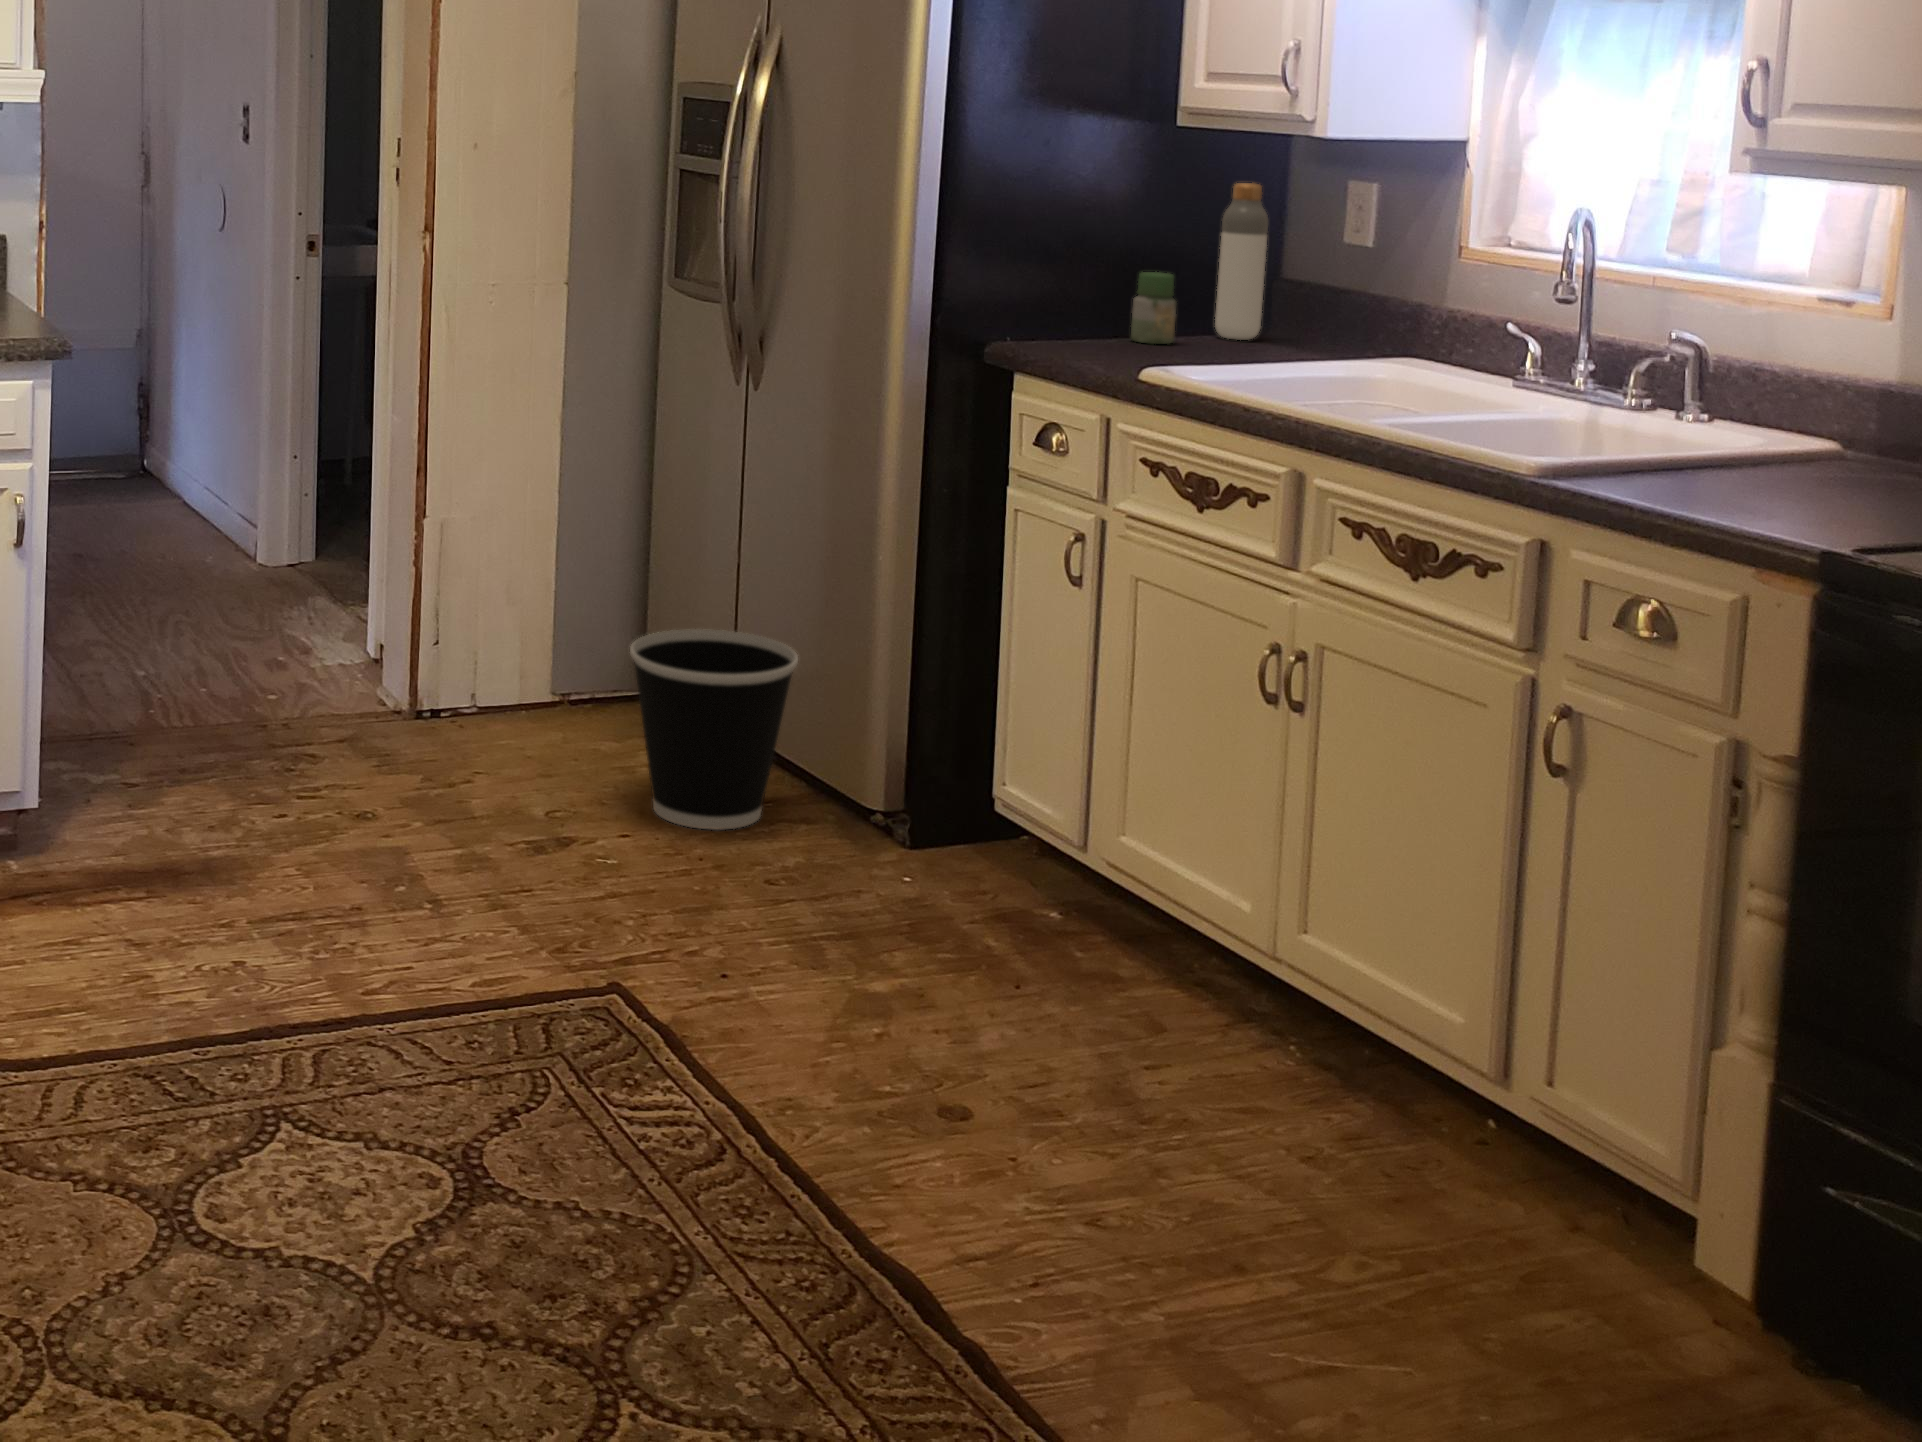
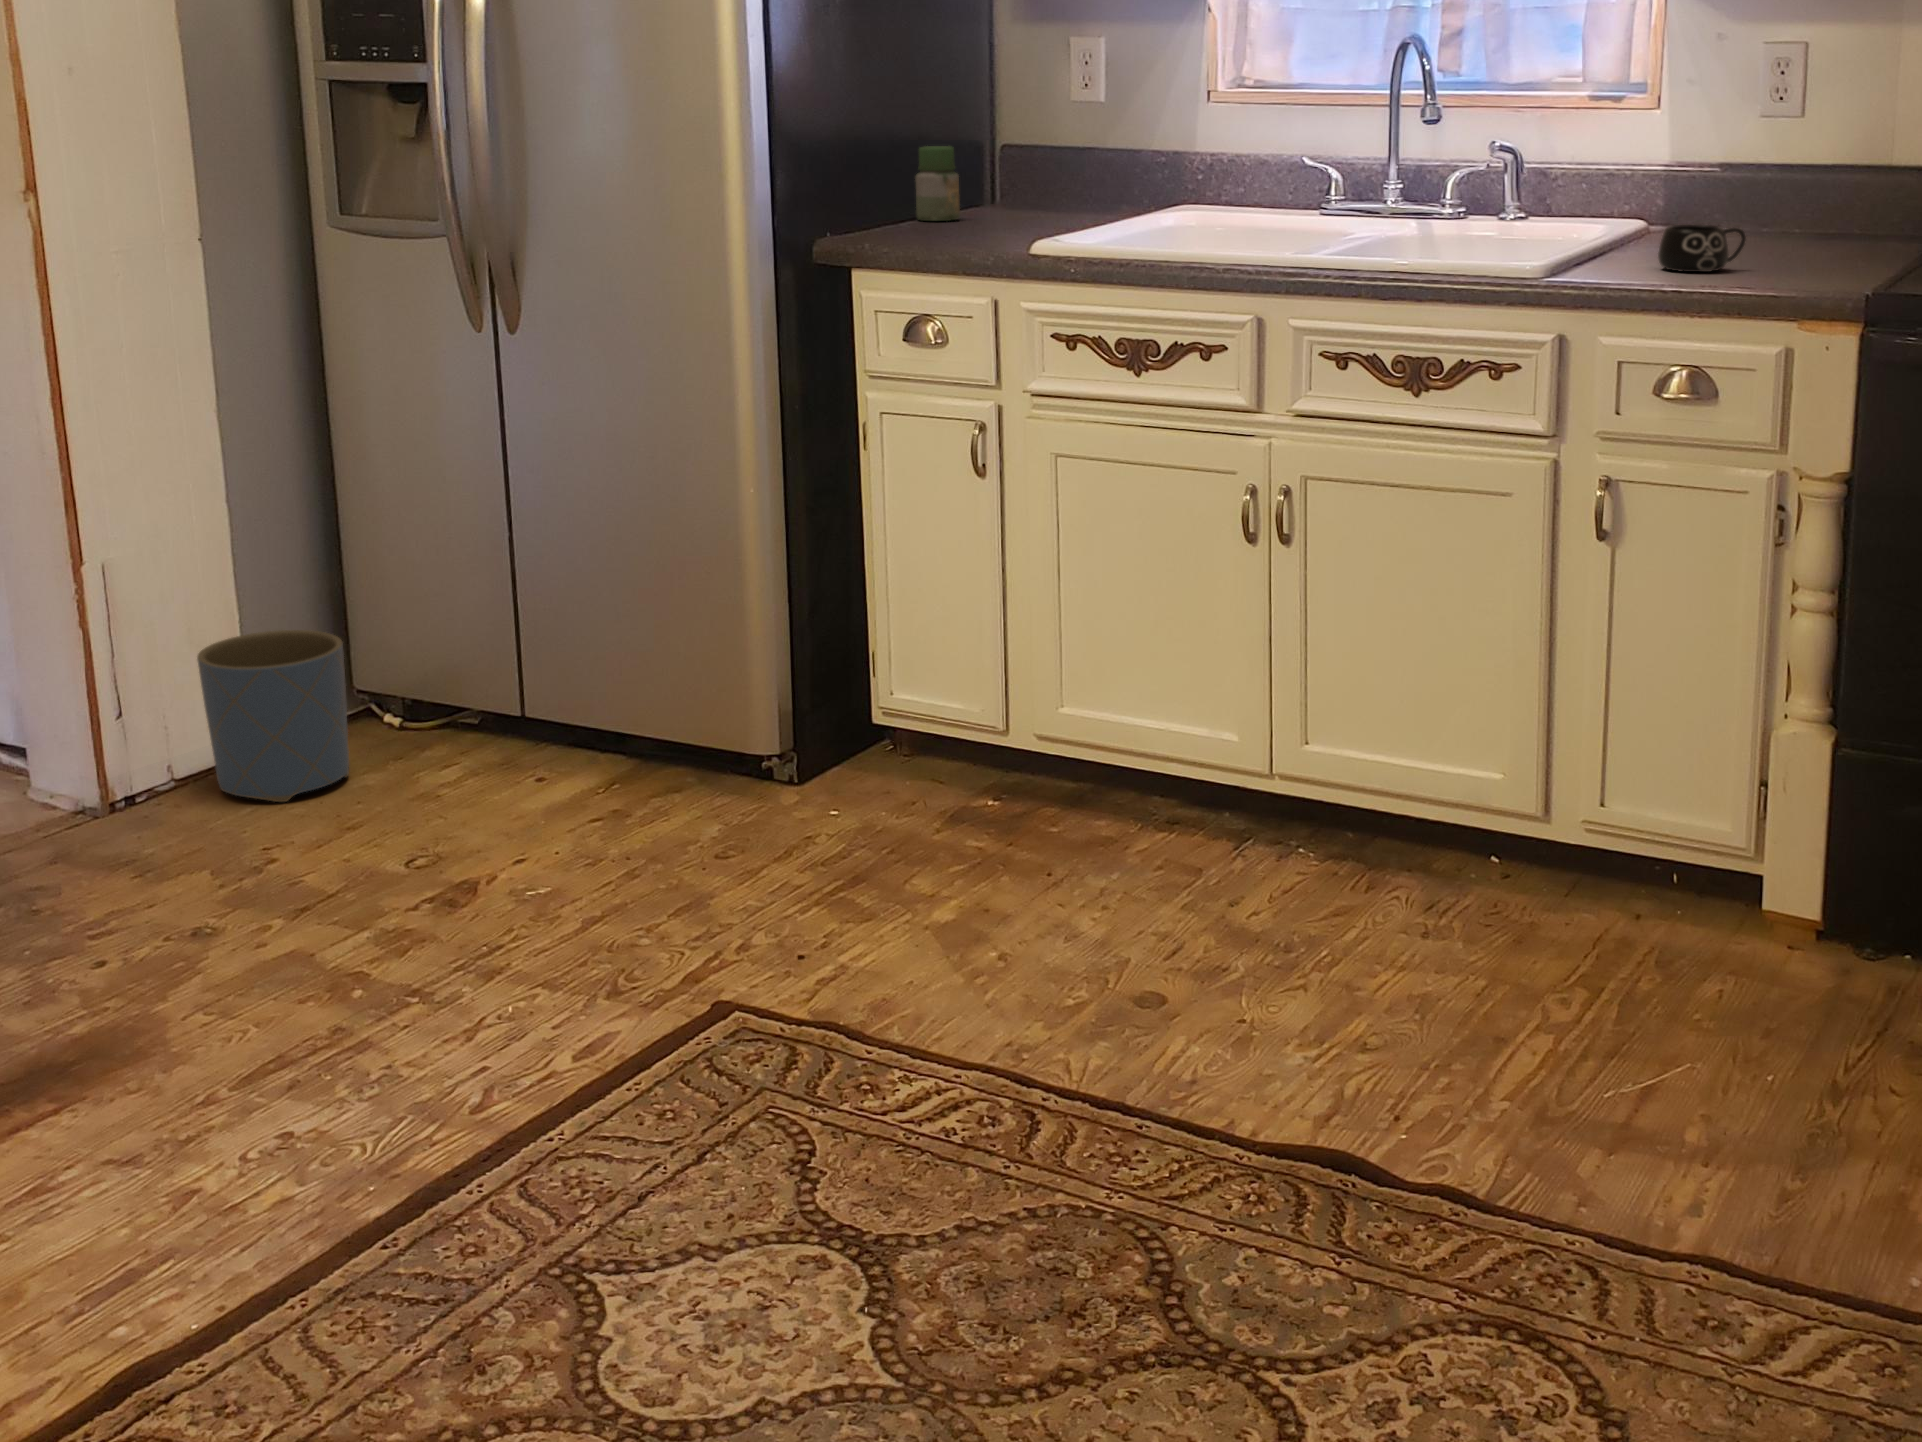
bottle: present [1215,183,1268,340] -> none [959,47,1006,210]
mug: none [1706,447,1823,506] -> present [1658,225,1746,272]
planter: none [495,601,607,740] -> present [197,630,349,802]
wastebasket: present [630,629,798,830] -> none [459,611,656,837]

